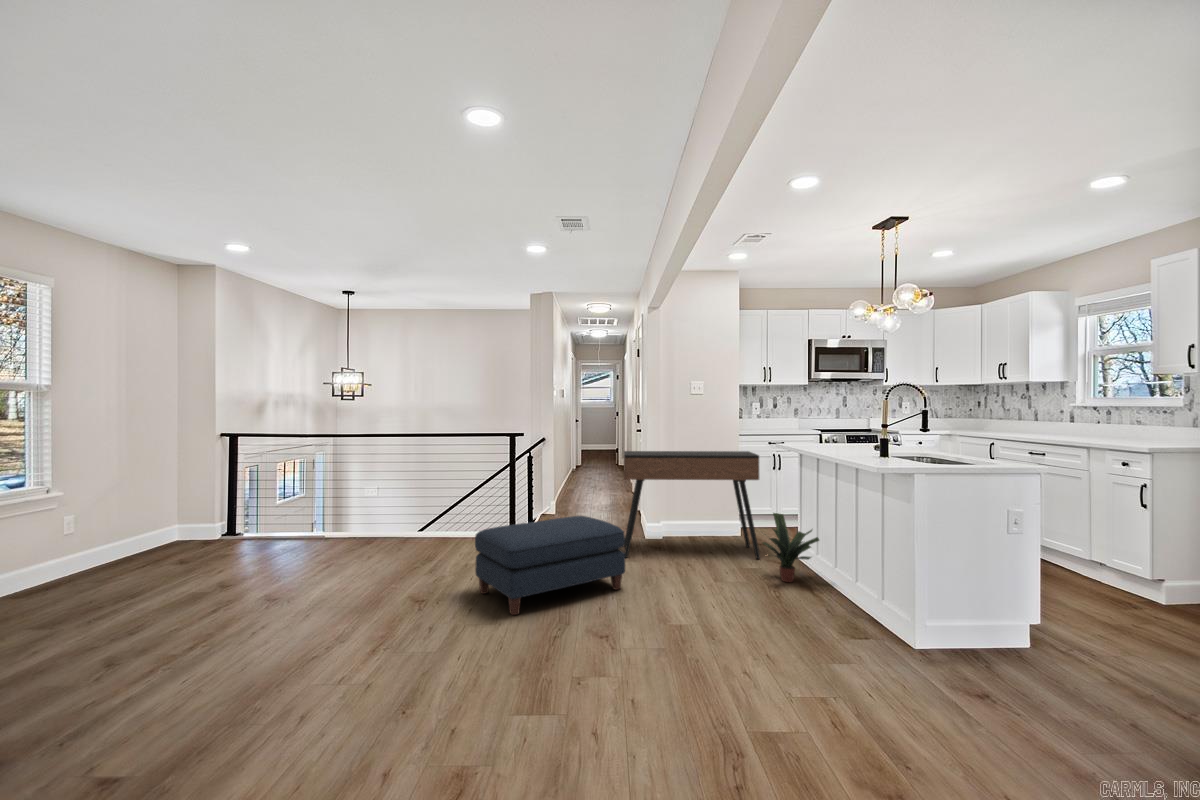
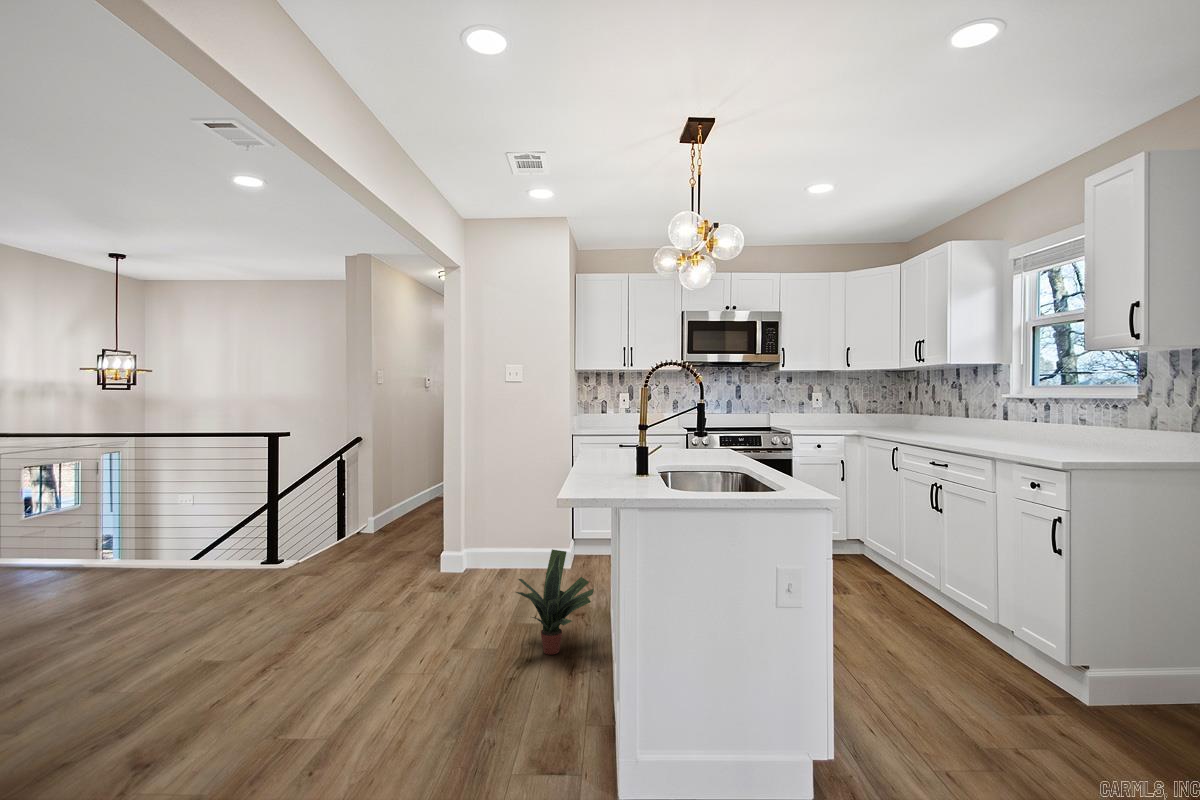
console table: present [624,451,760,559] -> none [369,459,562,610]
ottoman: present [475,516,625,615] -> none [38,554,298,725]

